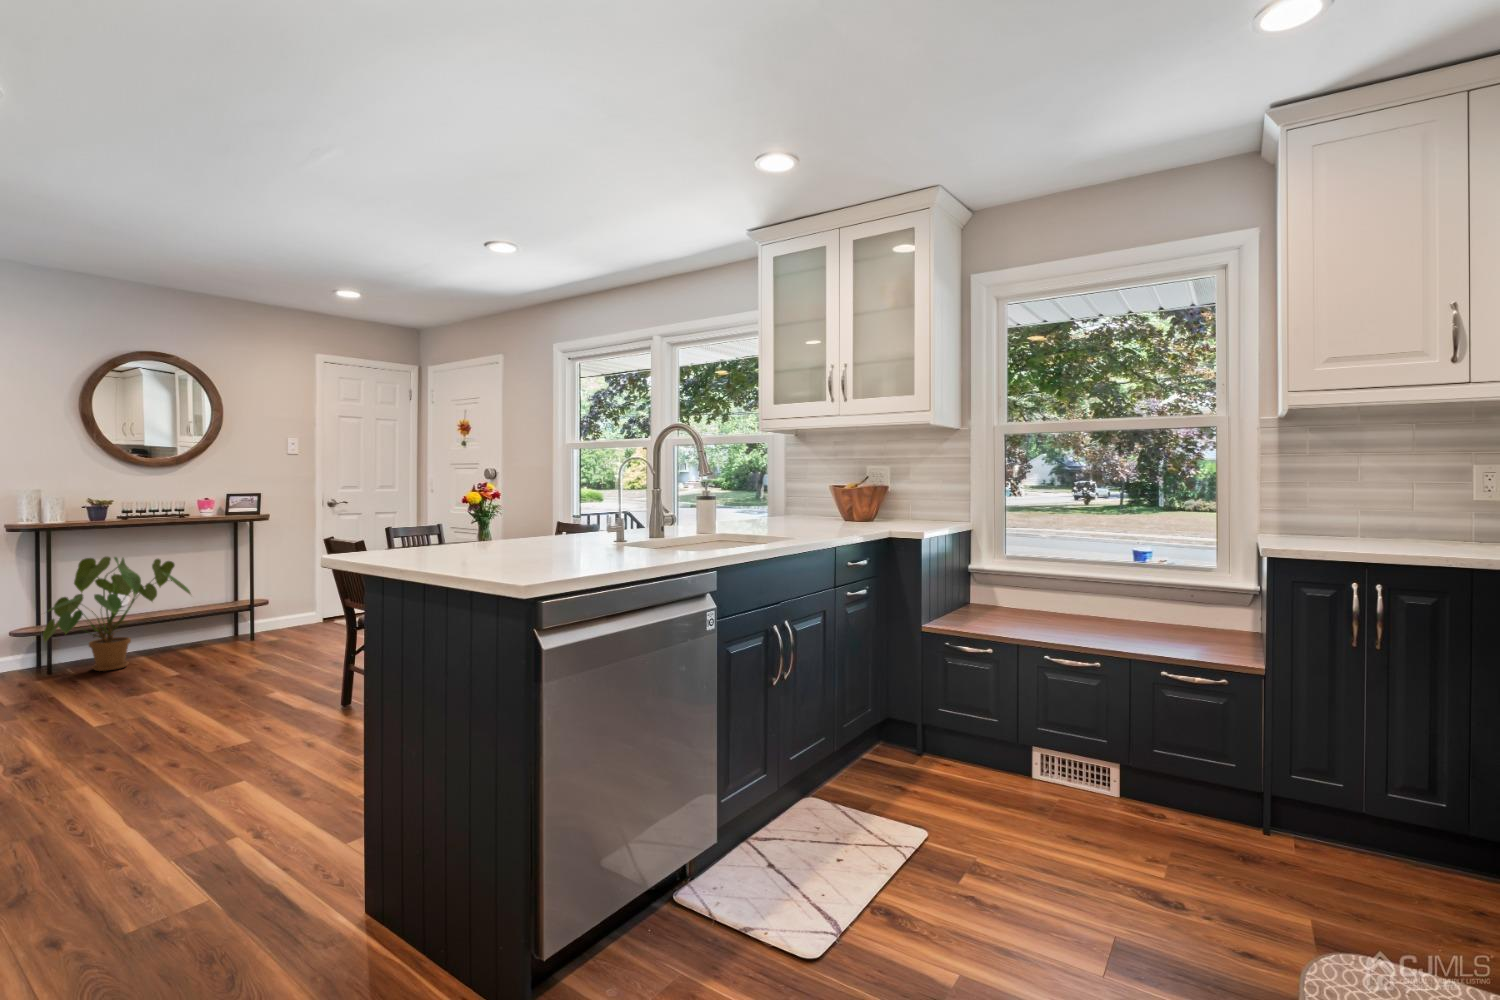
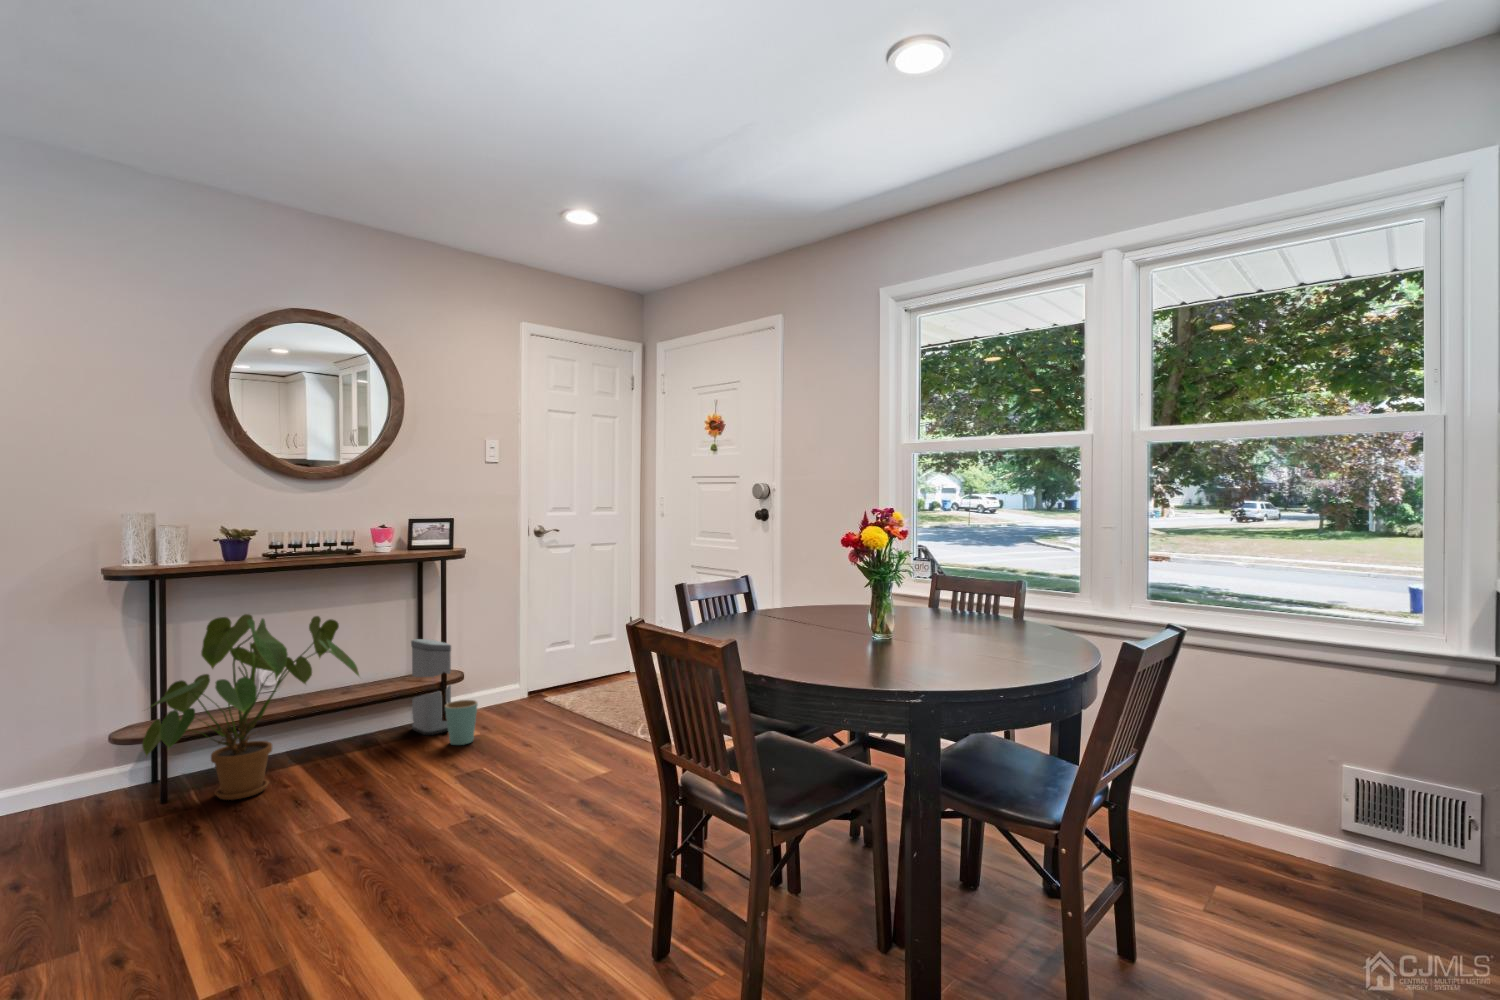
trash can: none [228,577,279,645] -> present [411,639,478,745]

